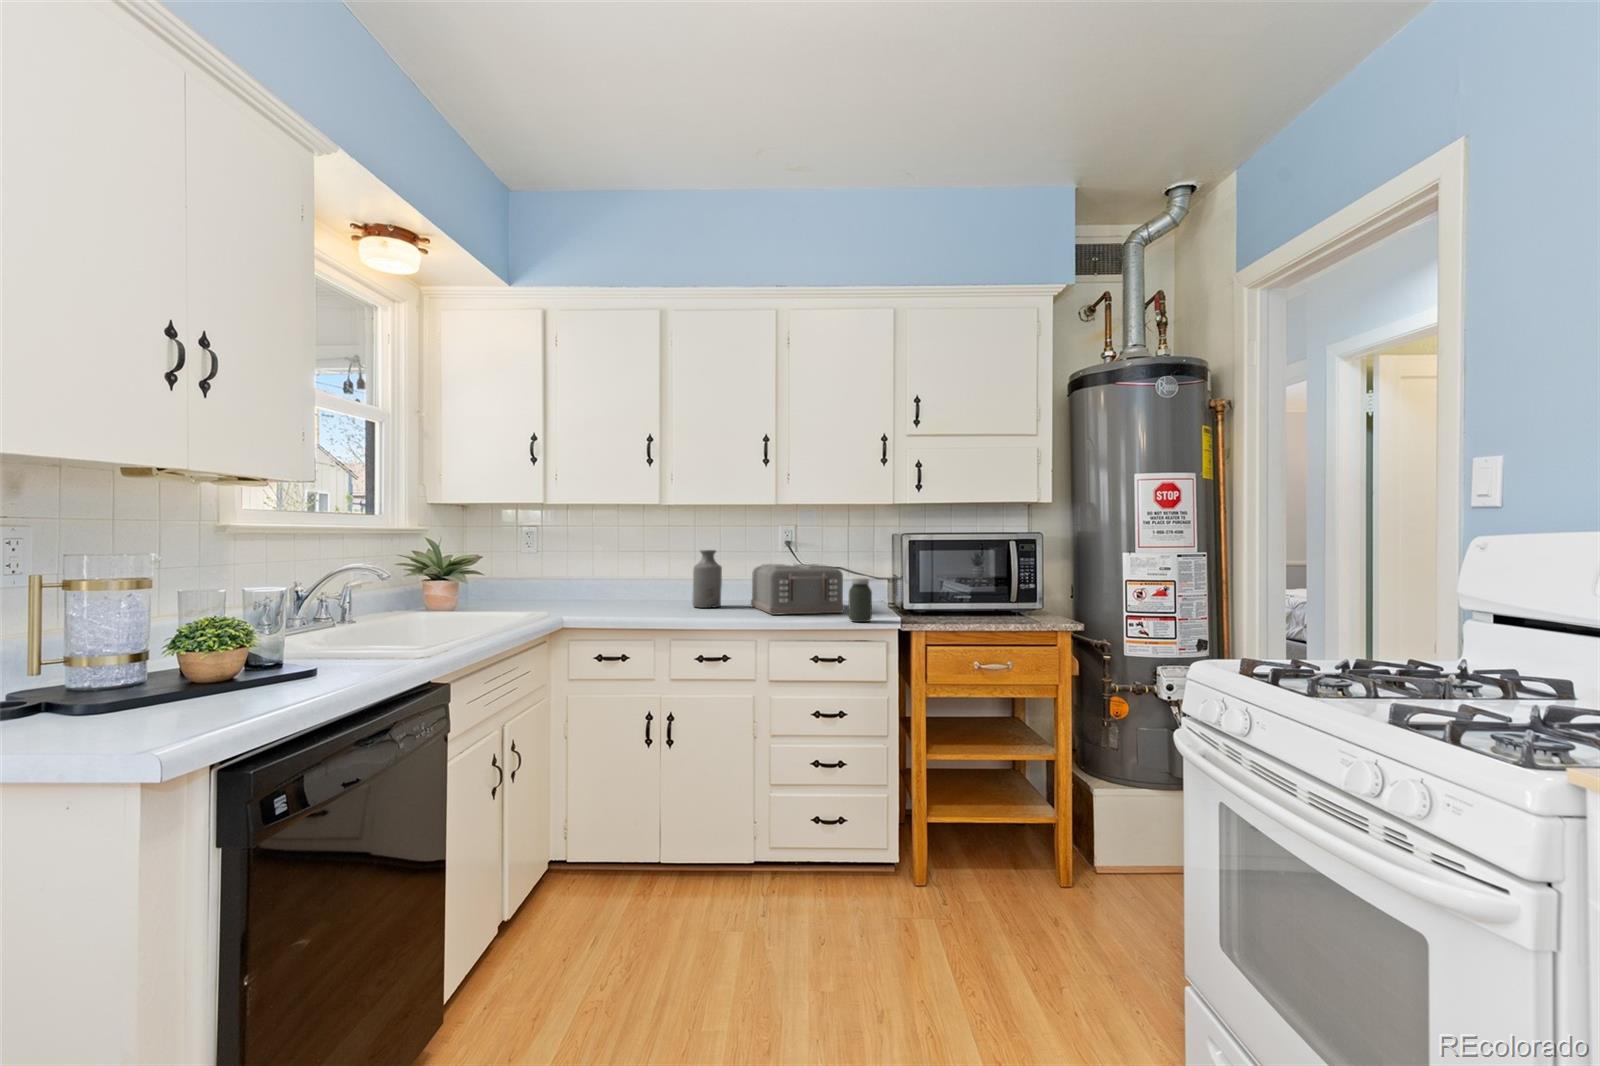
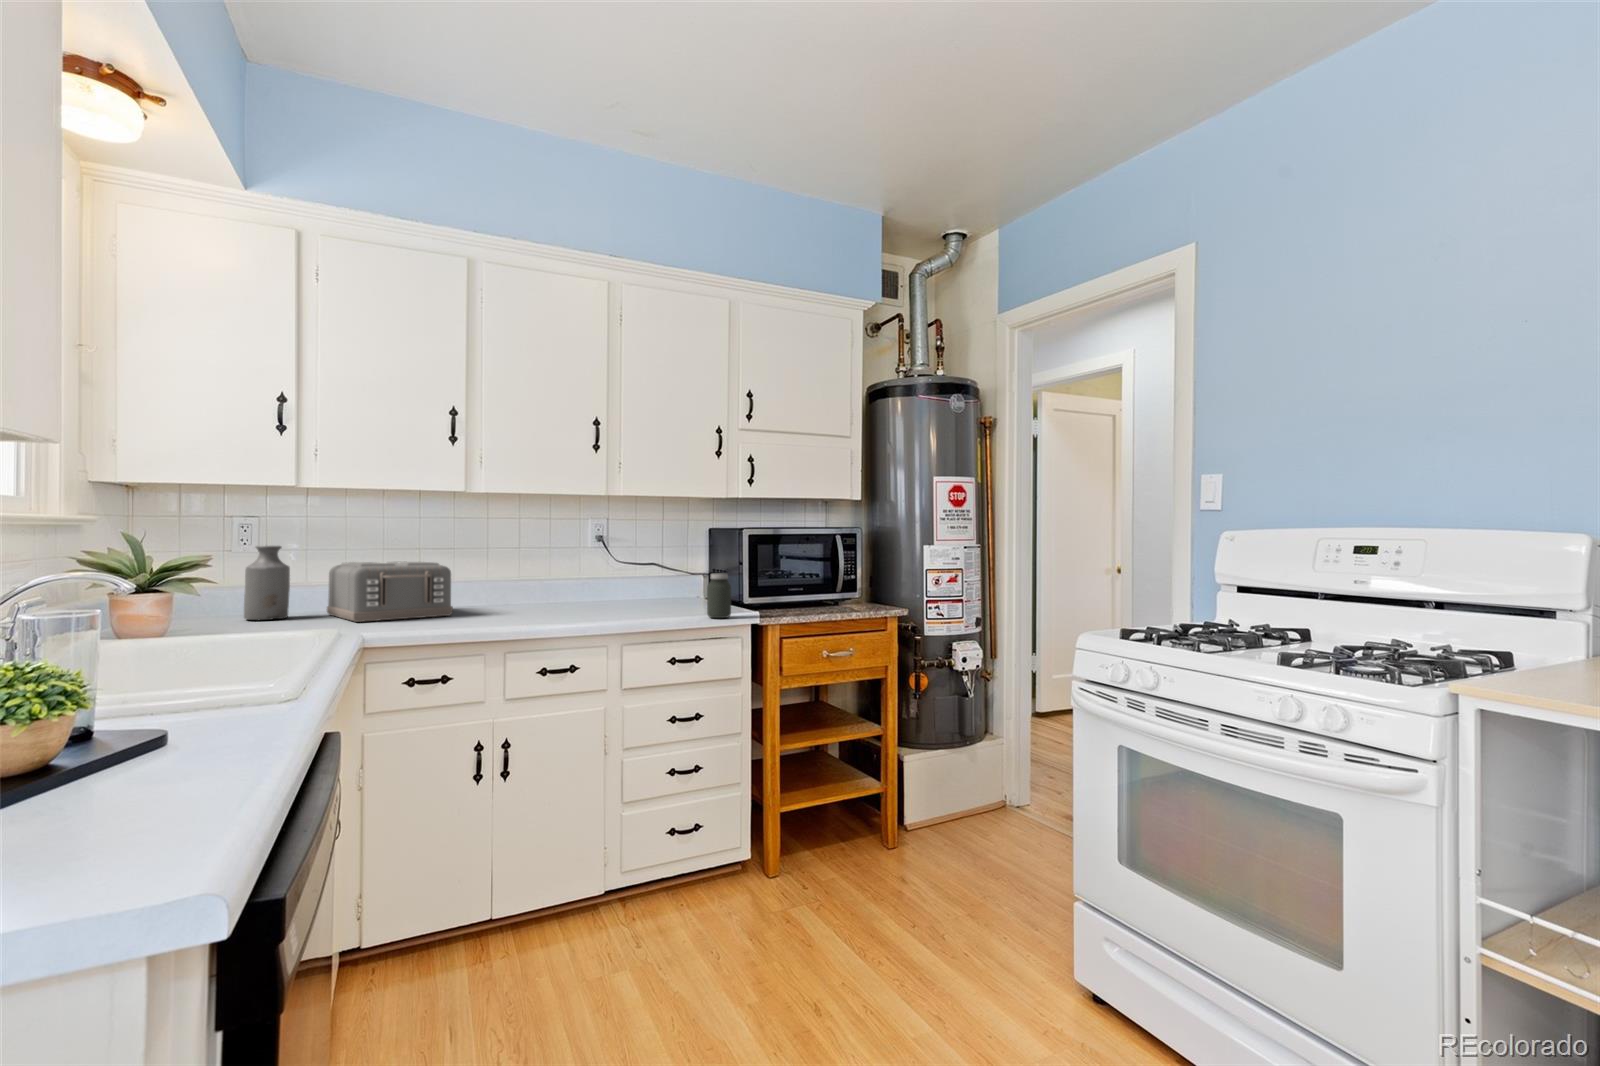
bottle: present [692,550,722,608] -> present [244,546,290,620]
toaster: present [751,564,844,615] -> present [327,561,453,622]

